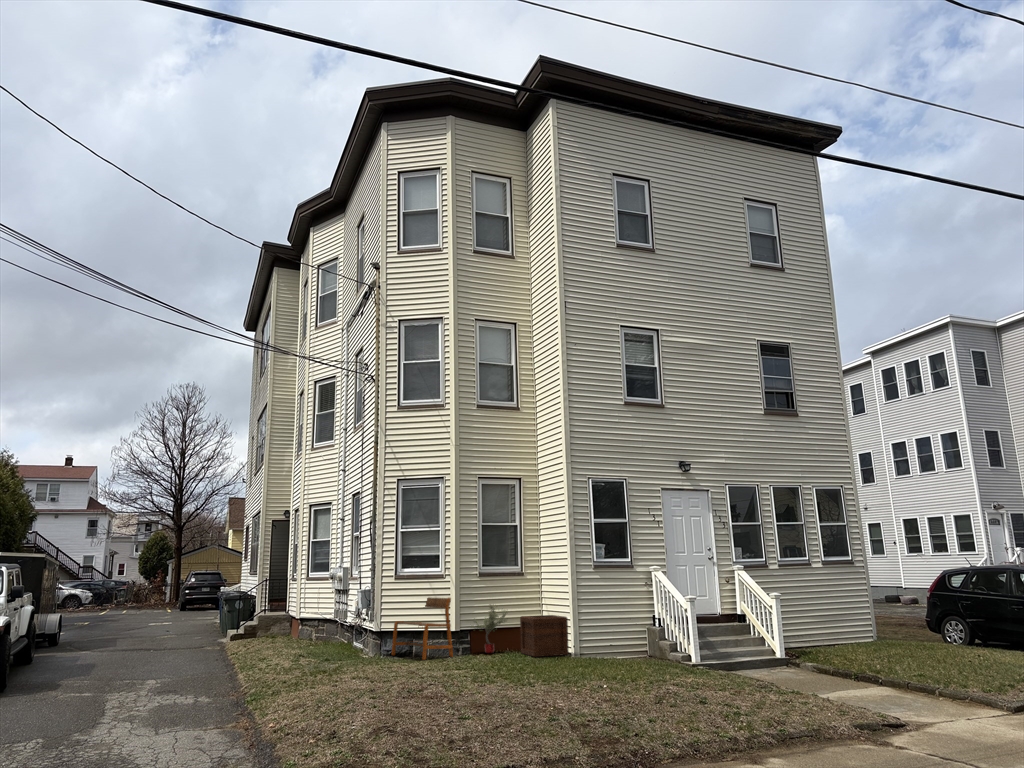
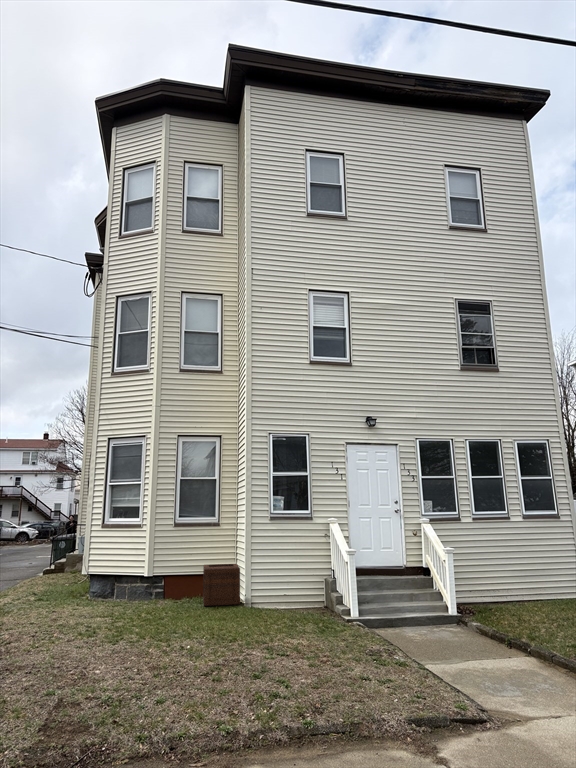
bench: present [392,597,453,660] -> none [93,543,138,605]
potted tree: present [471,604,507,653] -> none [159,552,196,599]

